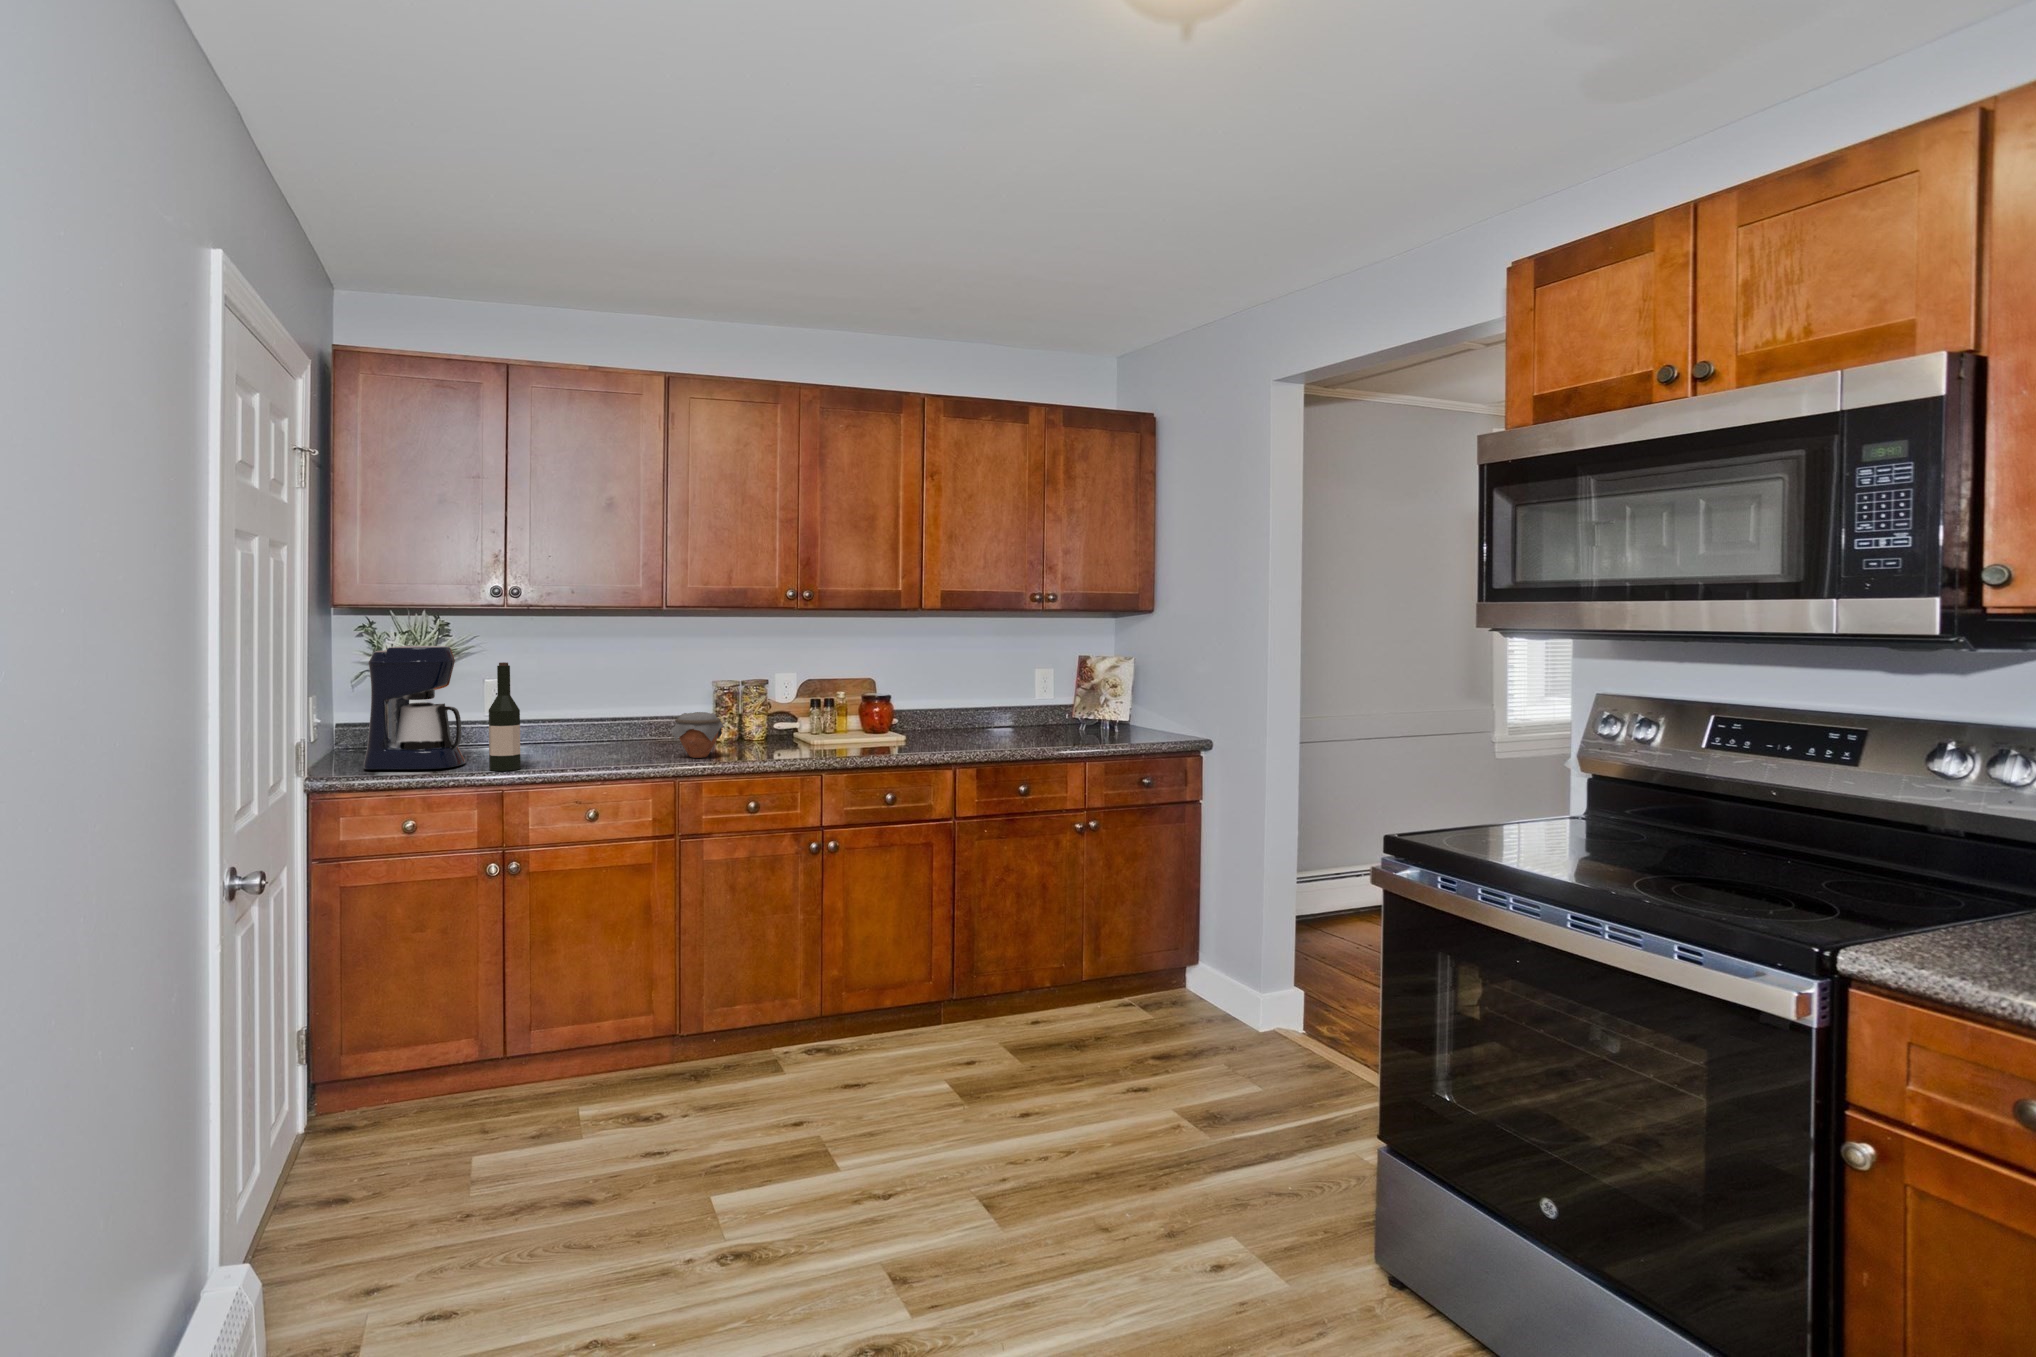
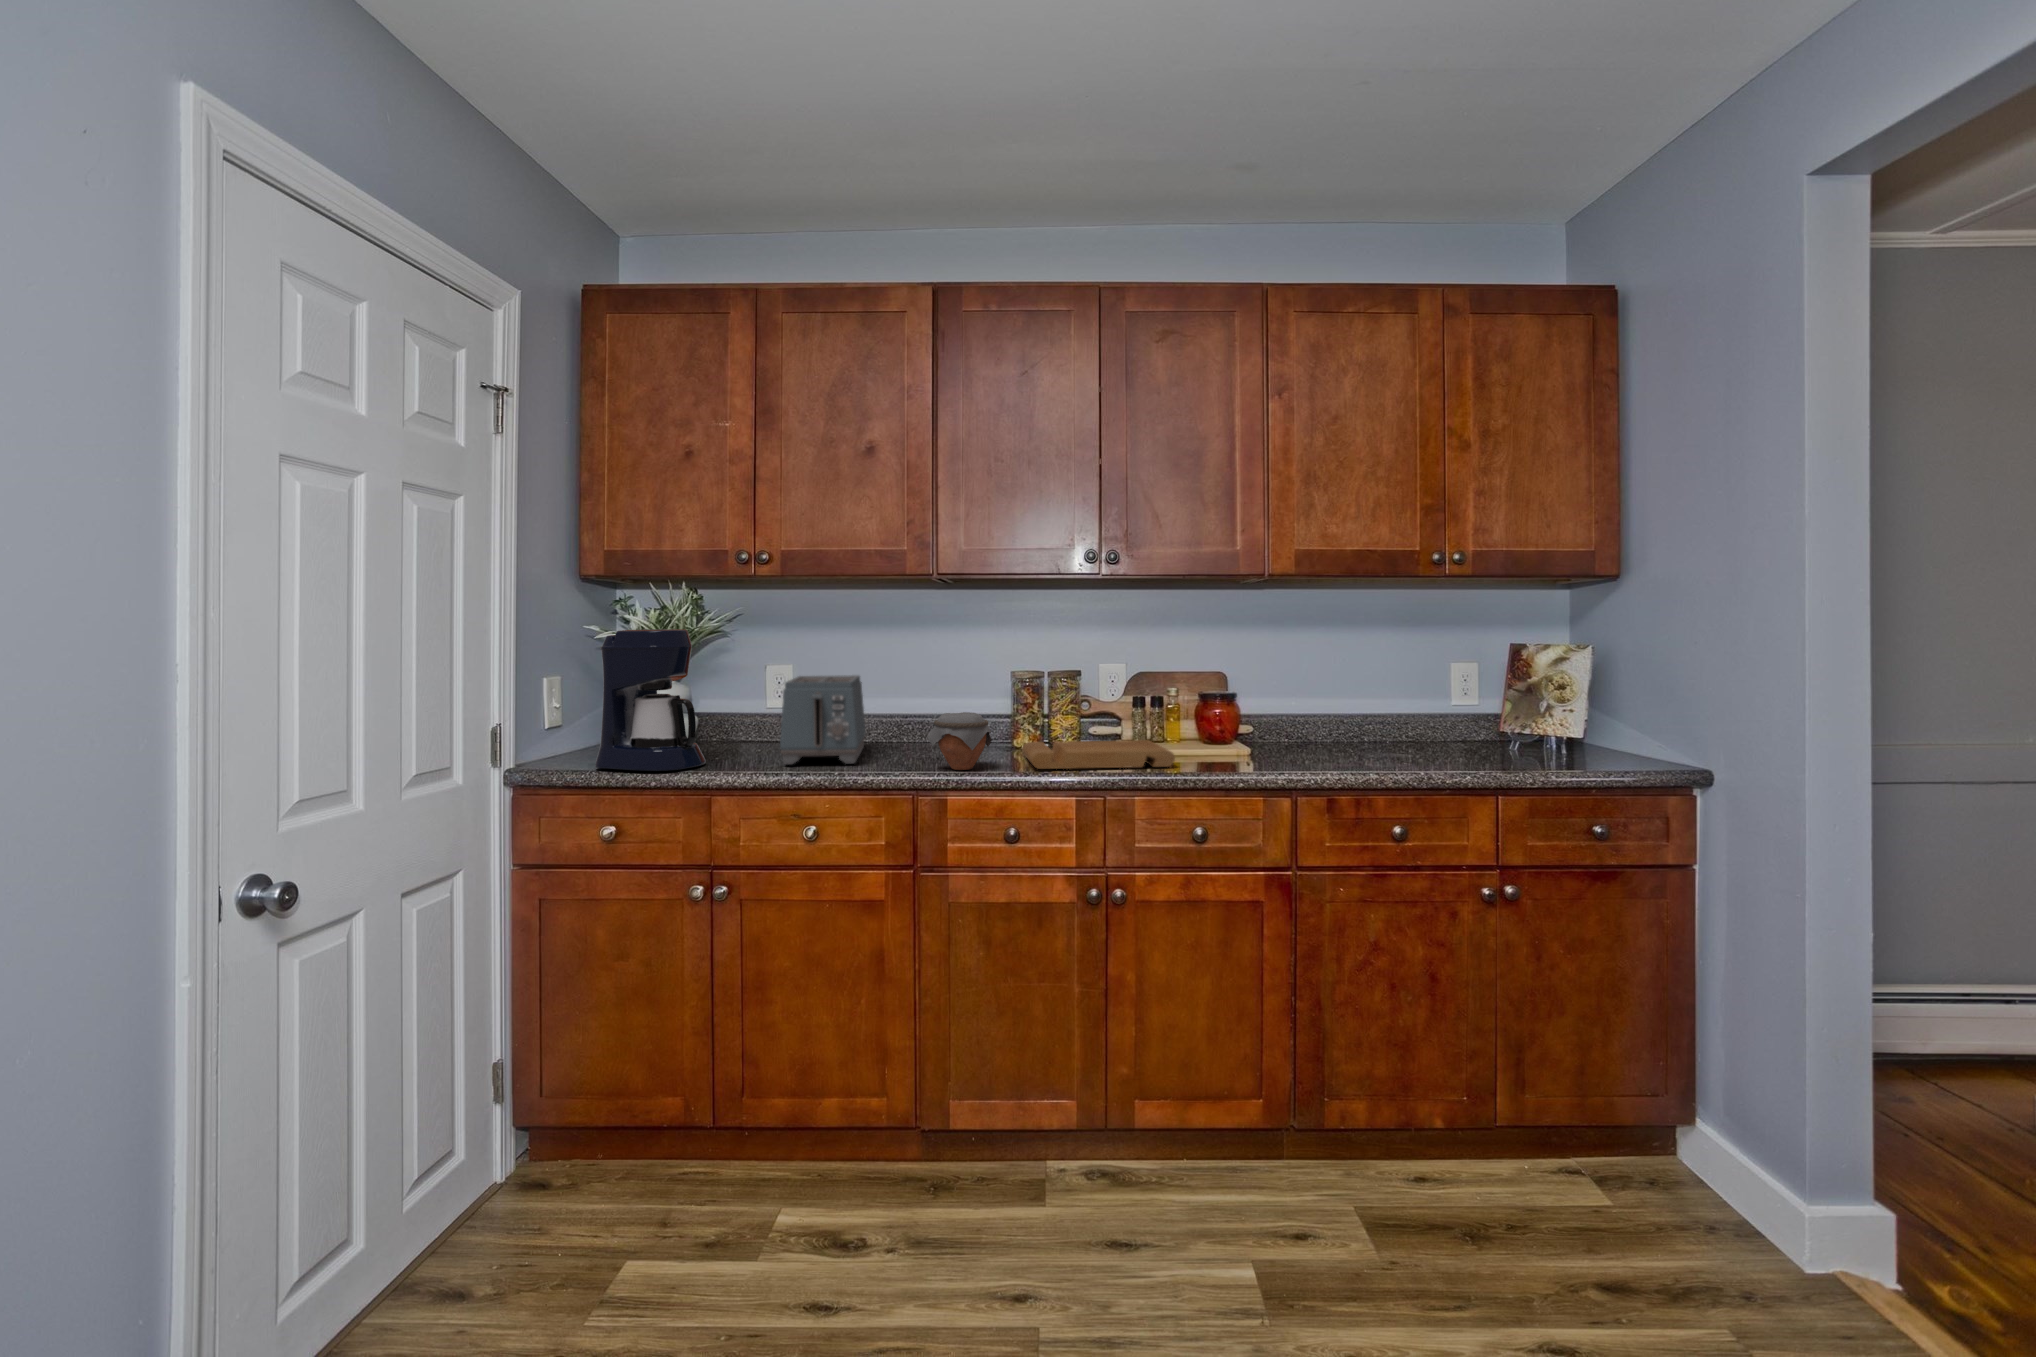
wine bottle: present [489,662,521,771] -> none [711,648,748,777]
toaster: none [527,684,607,760] -> present [780,675,866,765]
cutting board: none [736,731,862,754] -> present [1022,740,1175,769]

